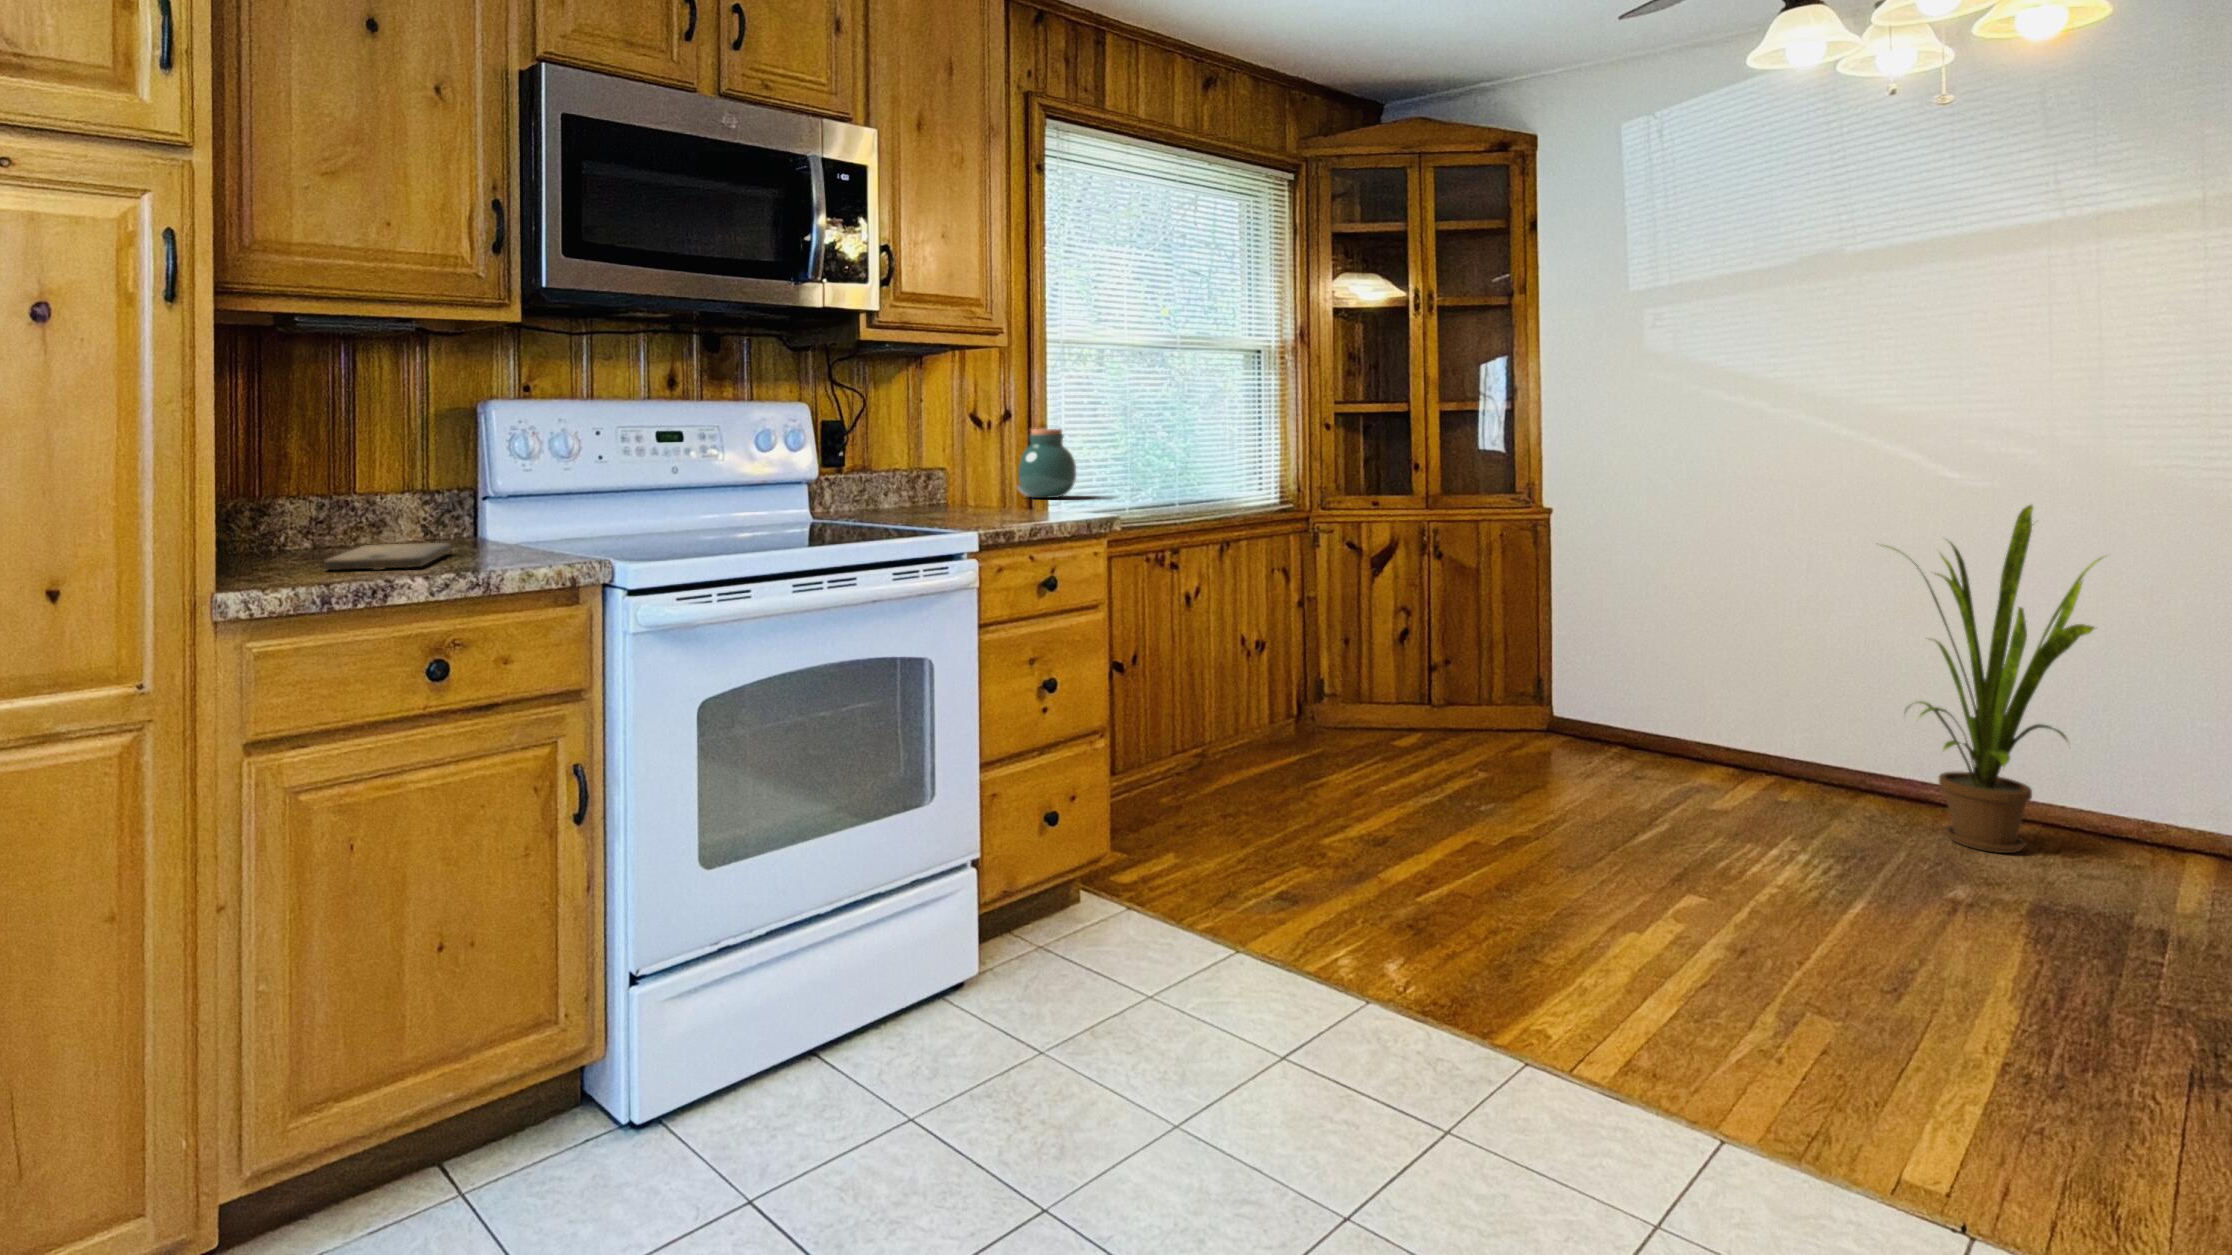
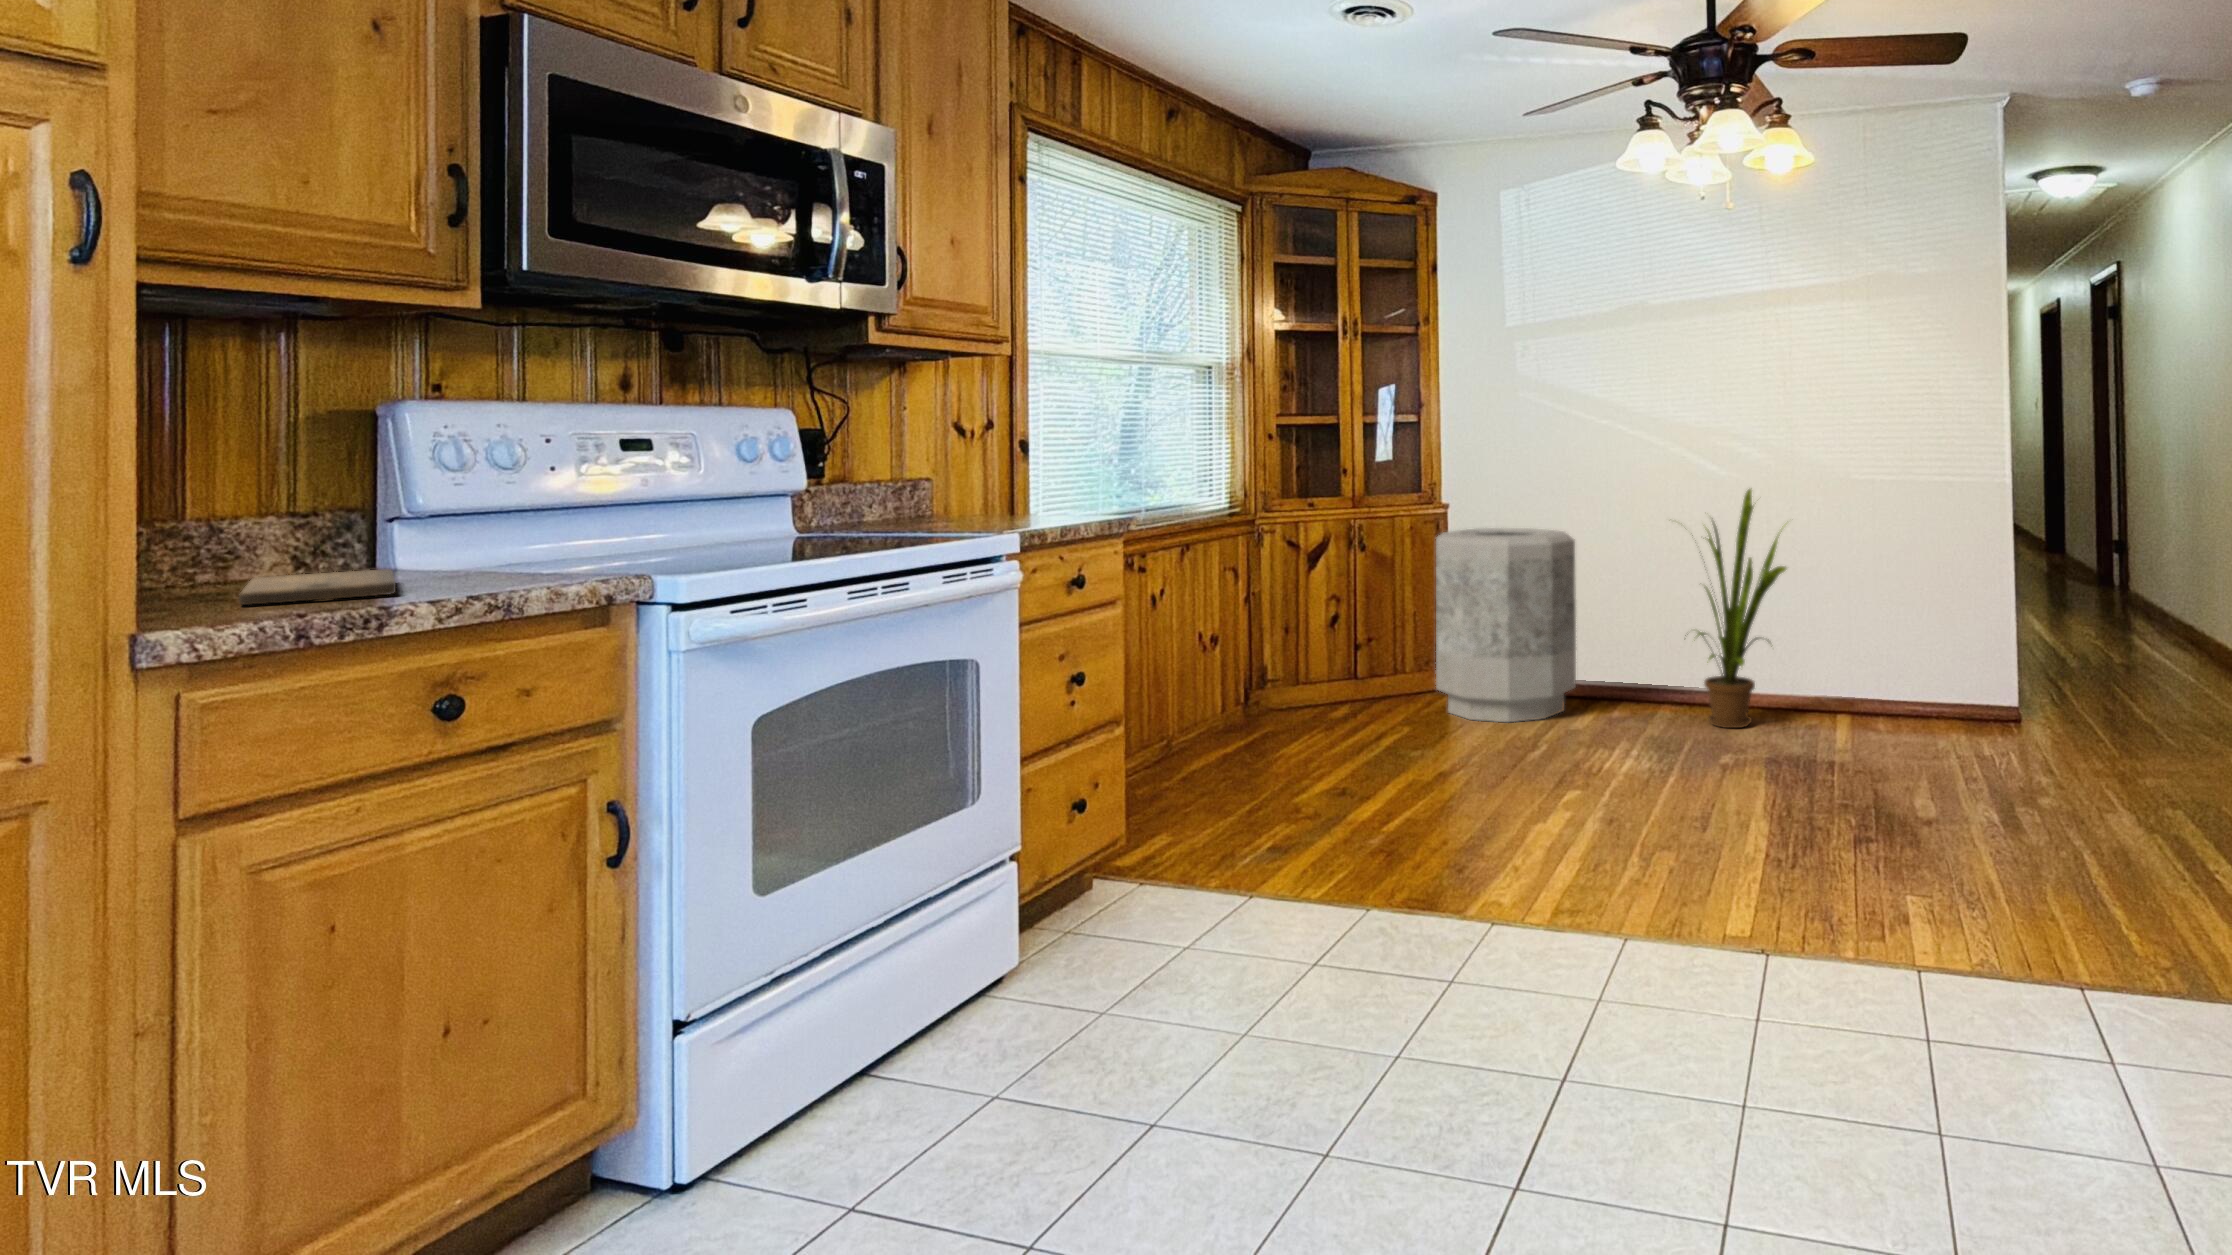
jar: present [1018,429,1076,498] -> none [991,439,1058,507]
trash can: none [1527,541,1728,791] -> present [1436,528,1576,722]

